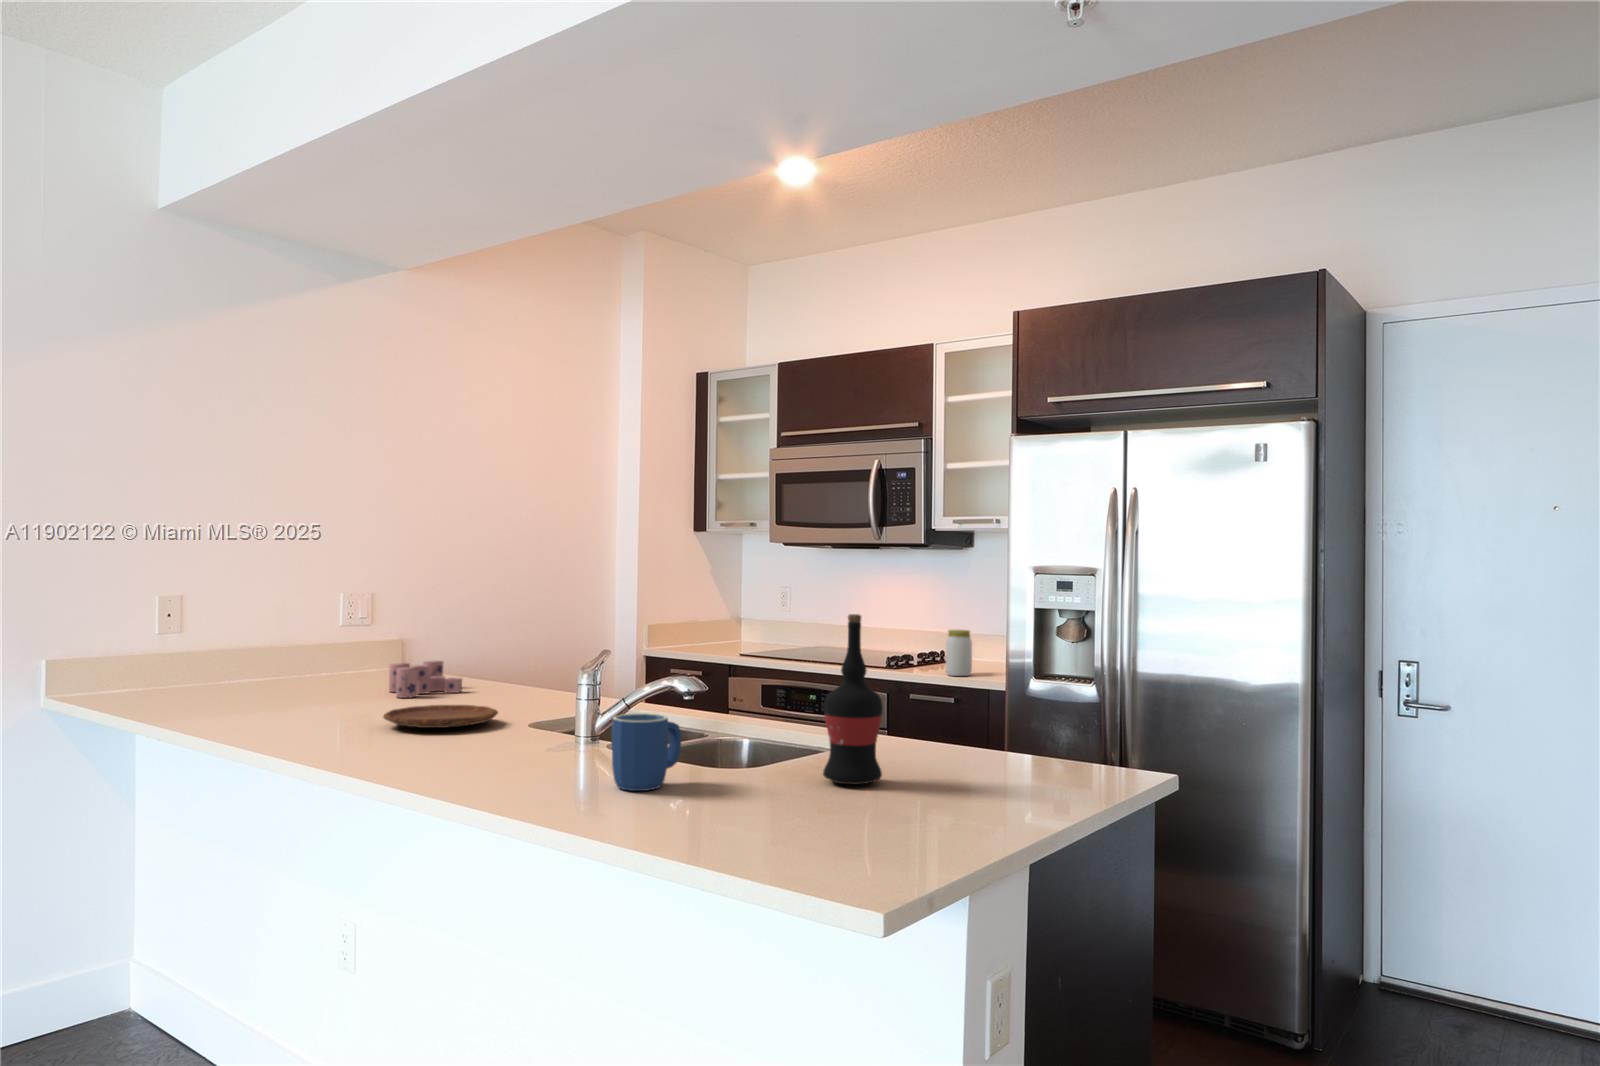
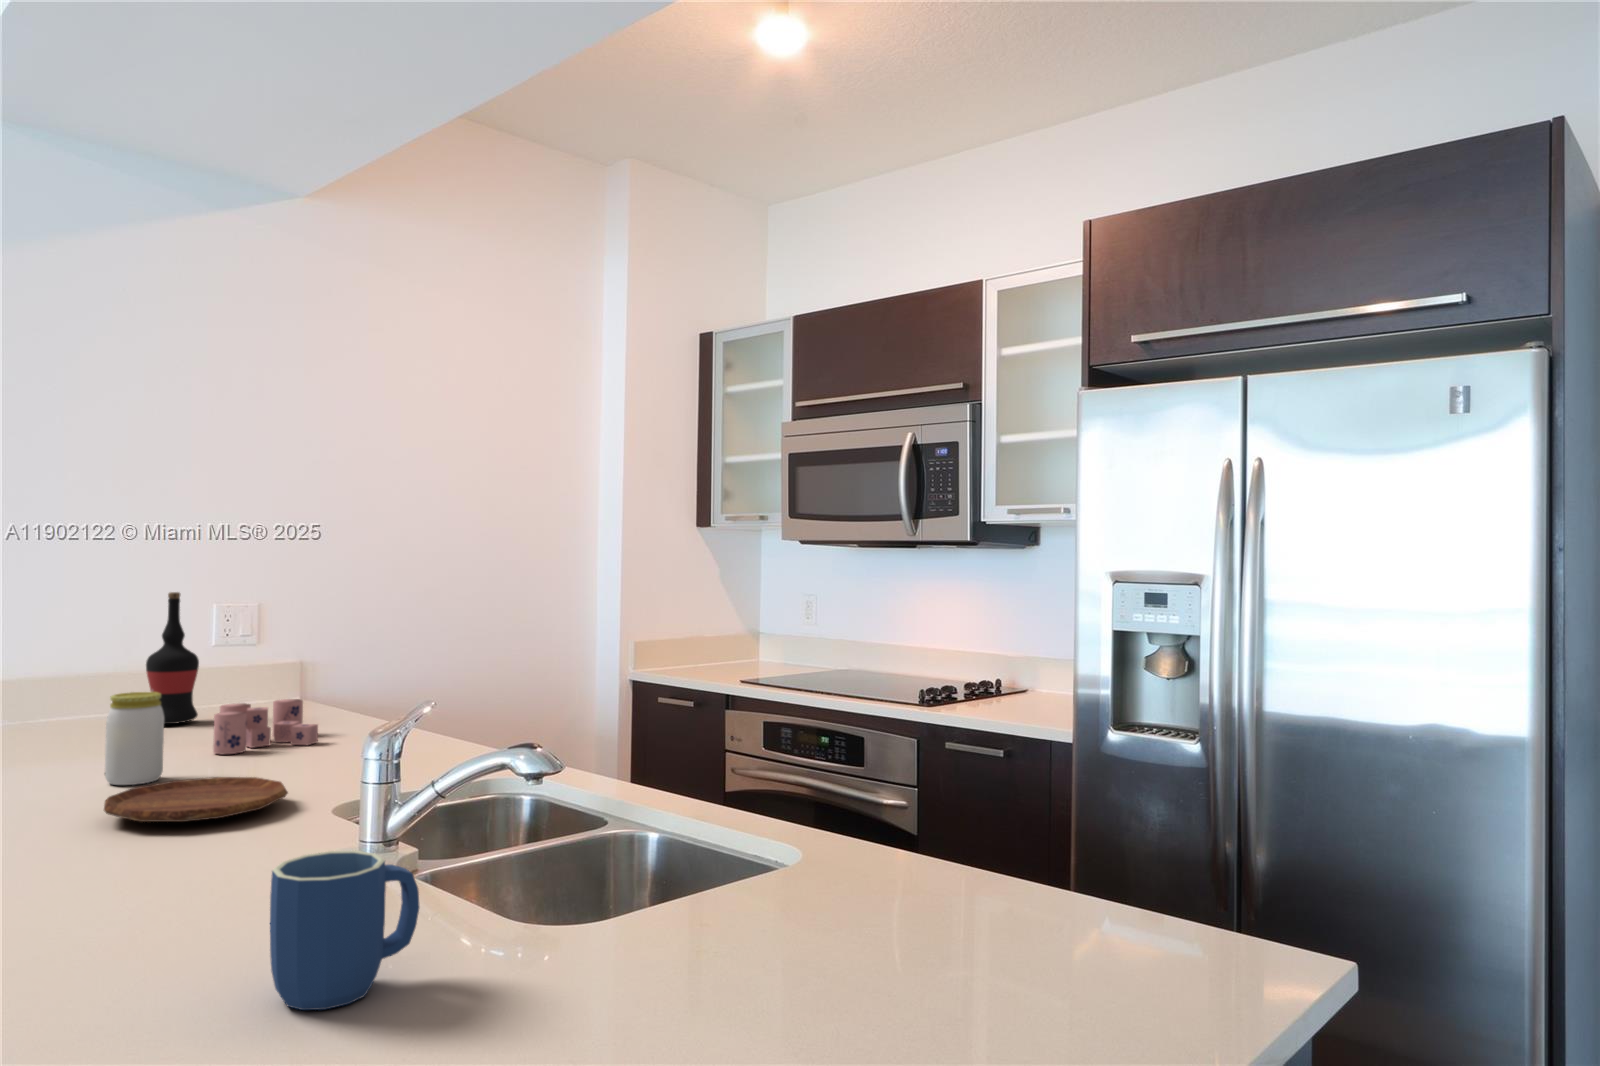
wine bottle: present [823,614,883,784] -> present [146,592,199,724]
jar: present [946,630,972,676] -> present [105,692,164,785]

